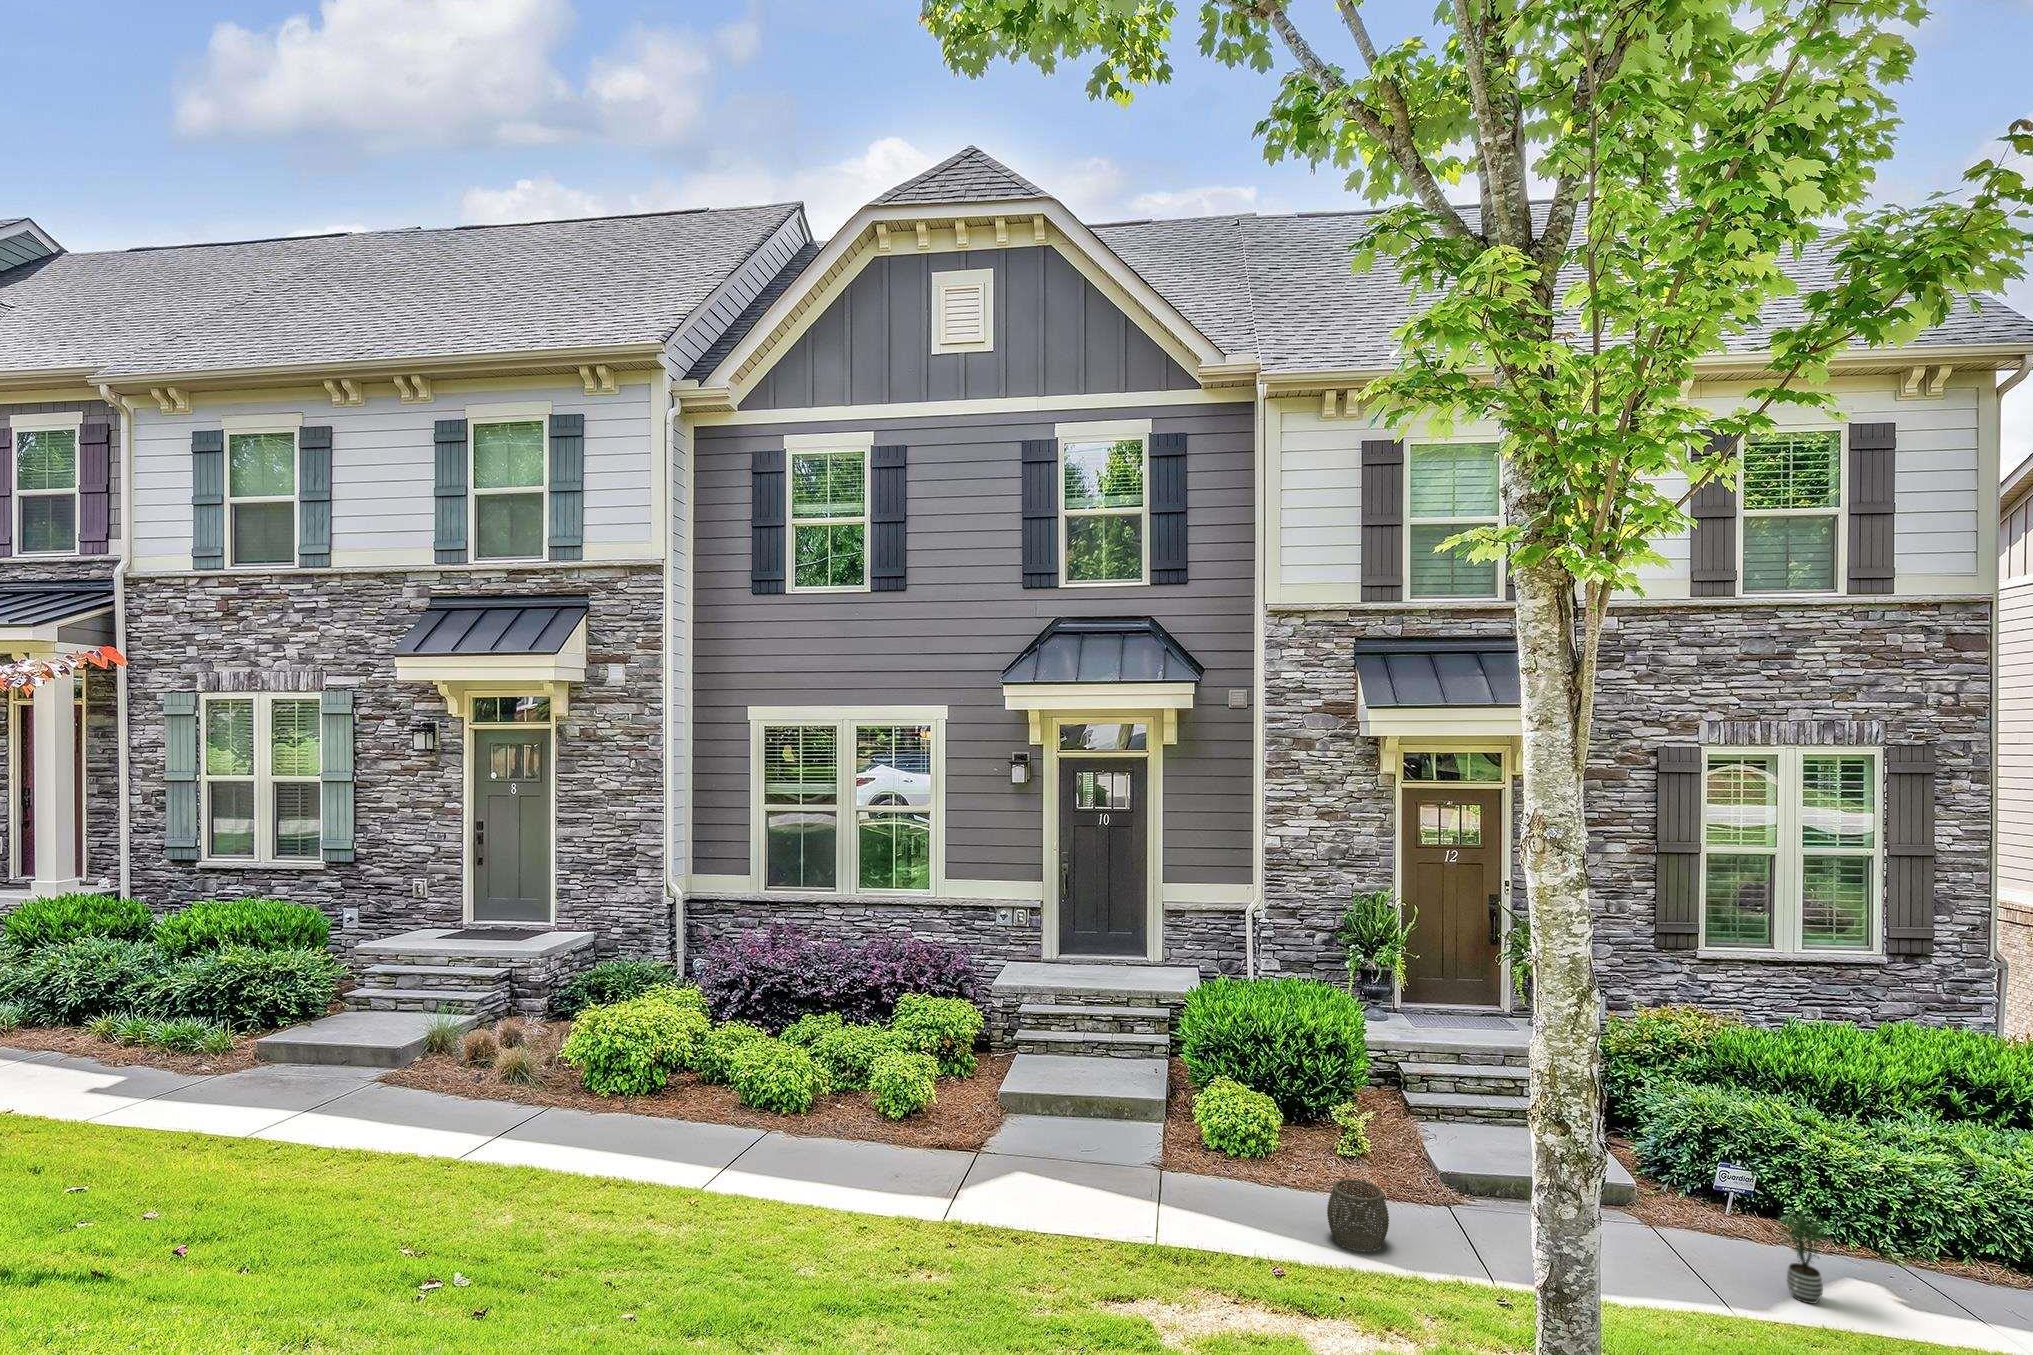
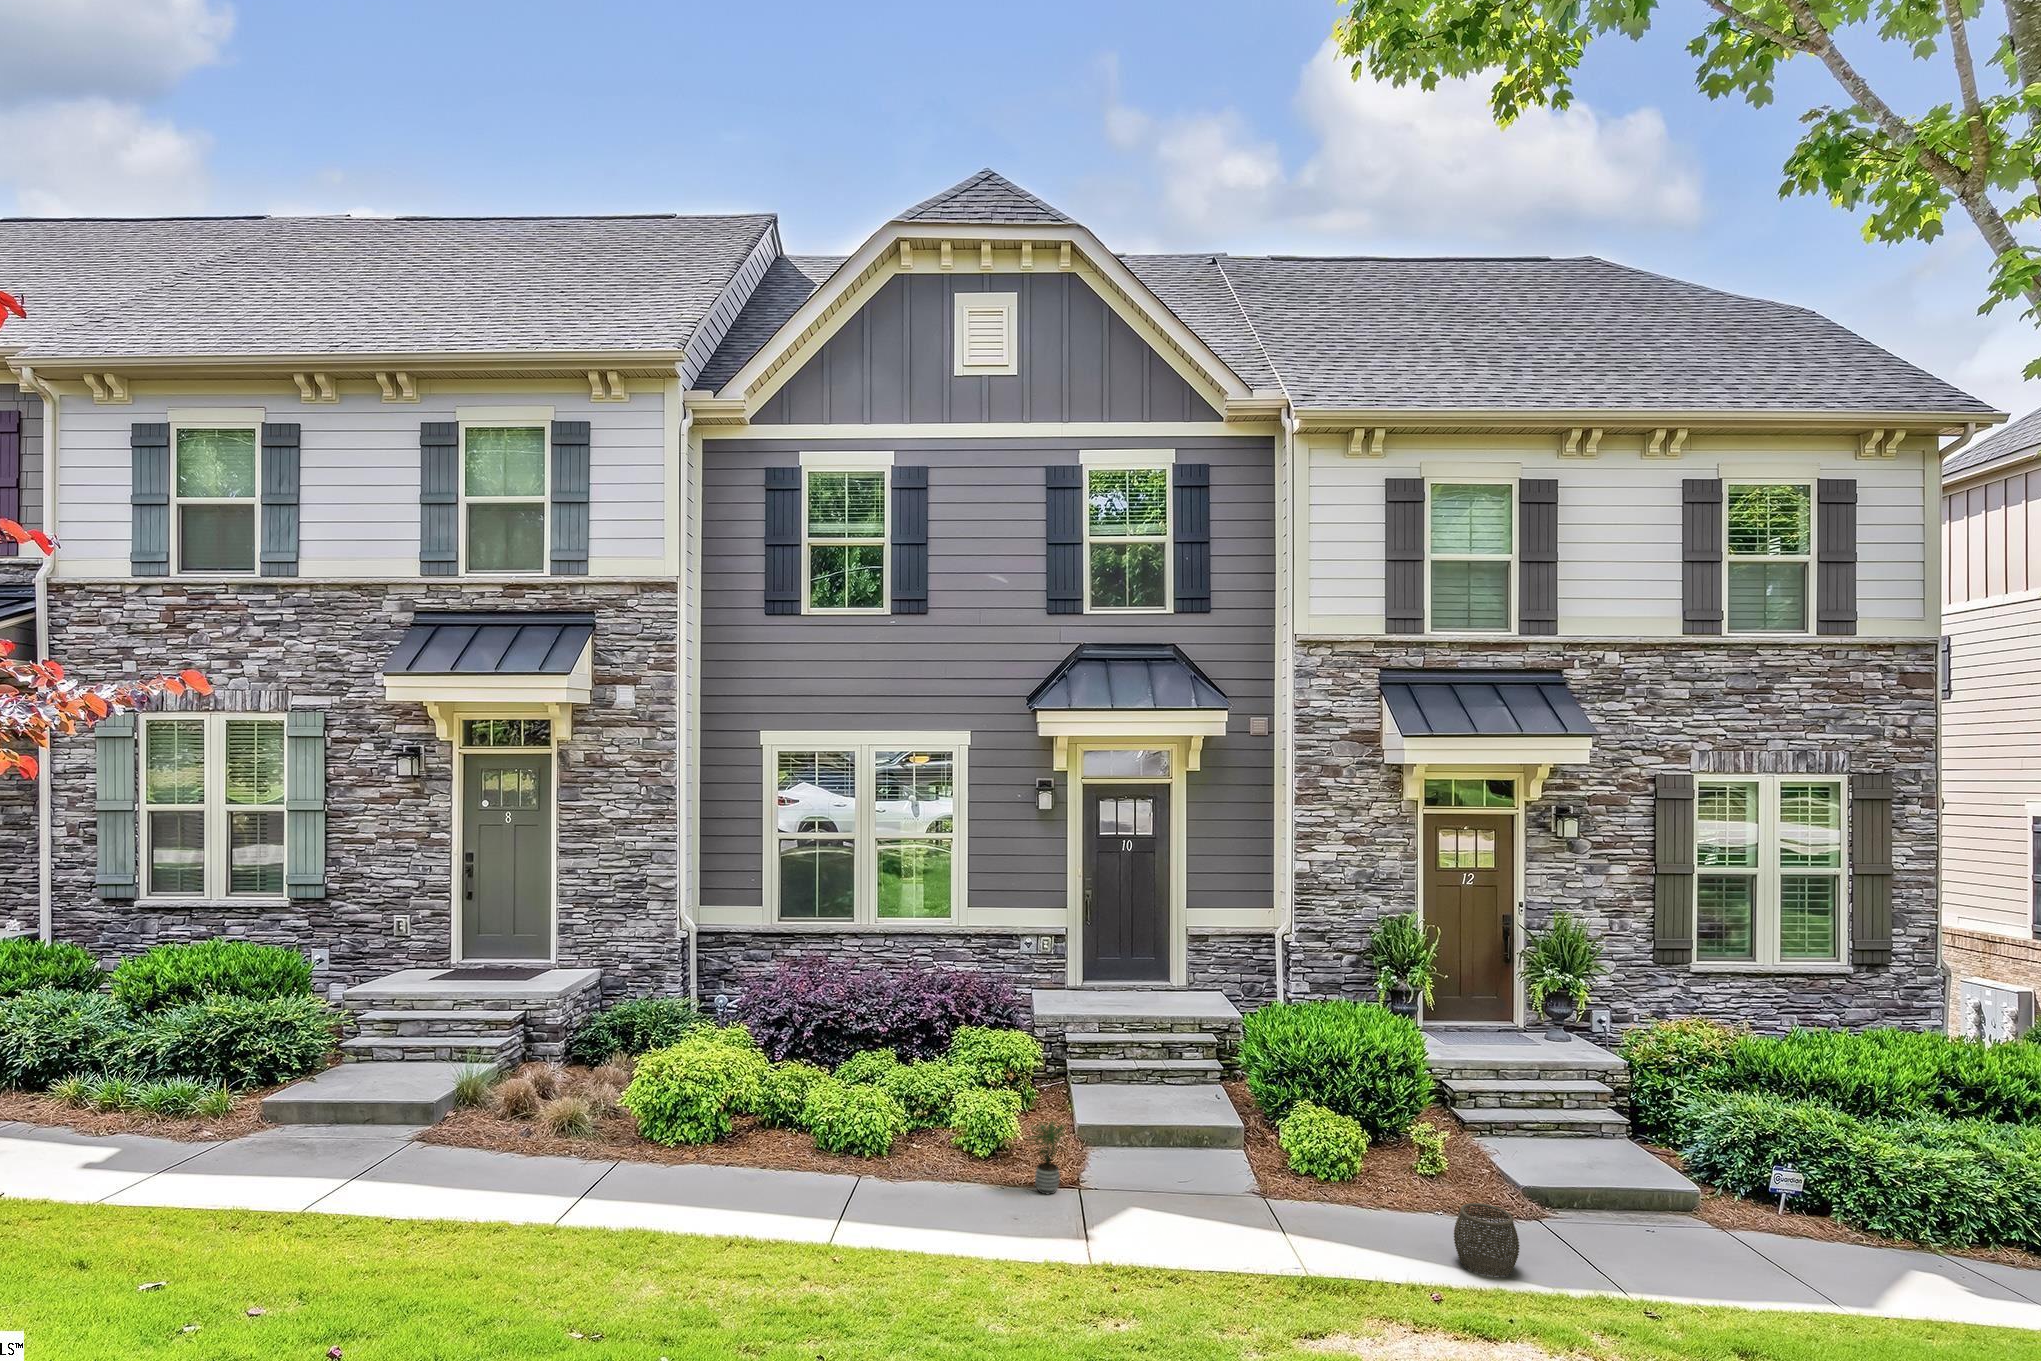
potted plant: present [1780,1213,1835,1304] -> present [1026,1121,1064,1194]

